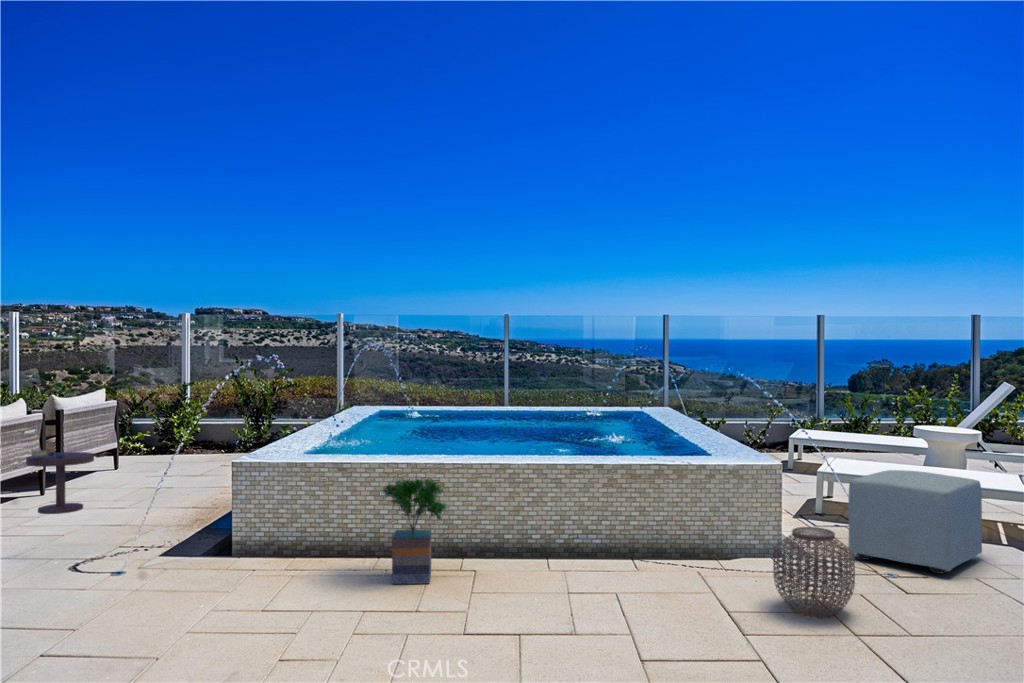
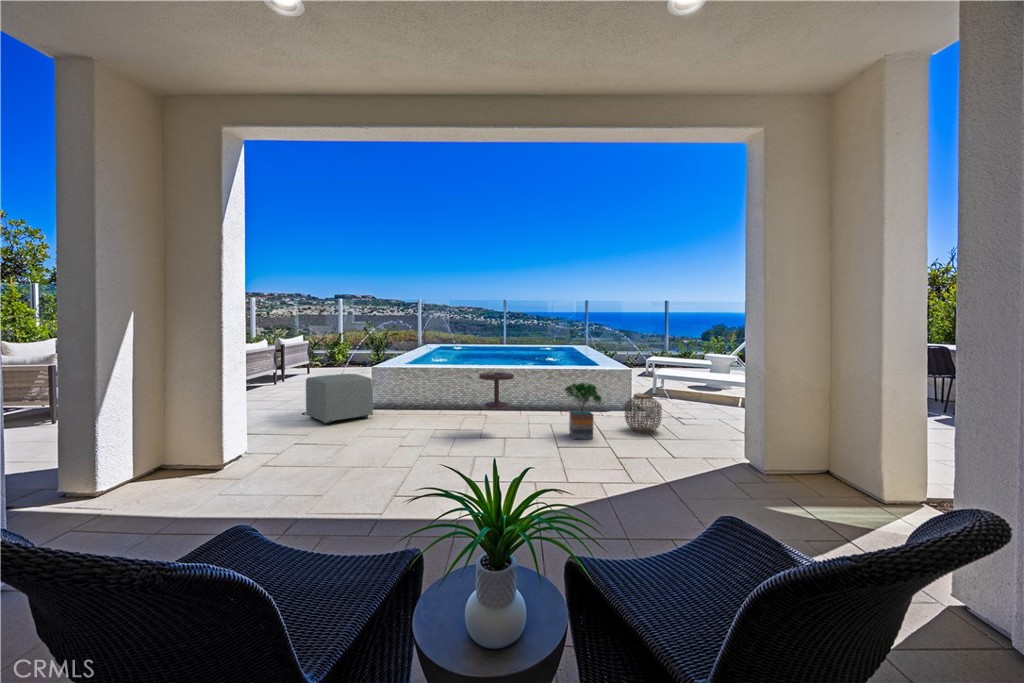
side table: present [26,451,94,514] -> present [479,371,514,408]
ottoman: present [848,470,982,574] -> present [306,374,373,424]
potted tree: present [383,478,447,584] -> present [565,383,602,439]

